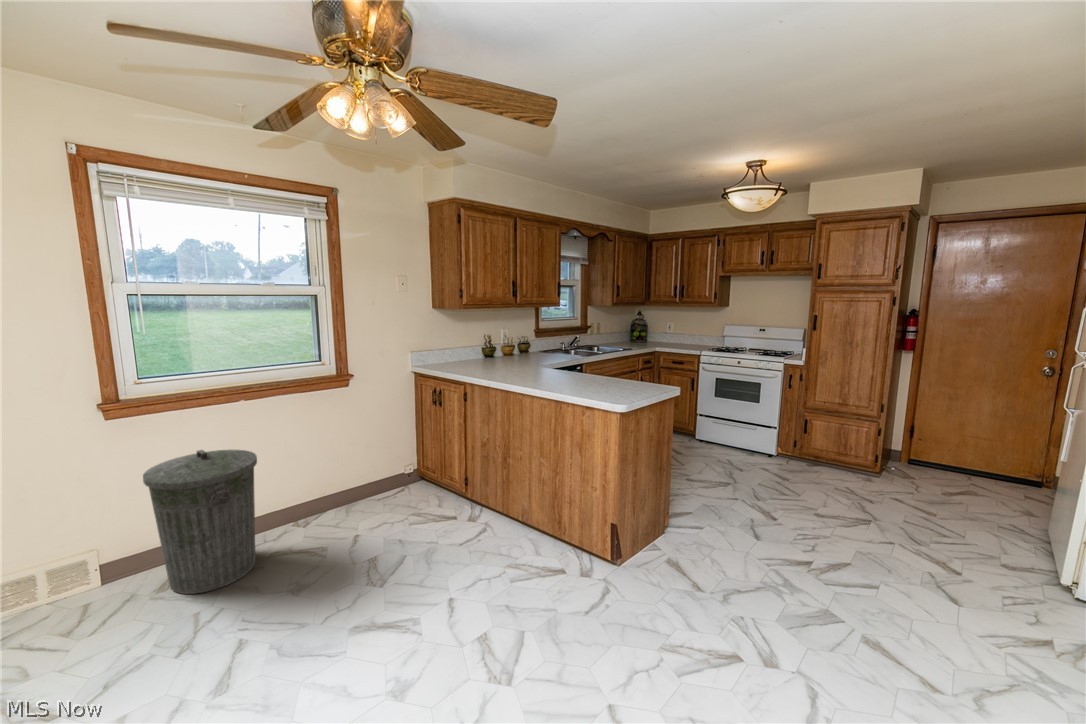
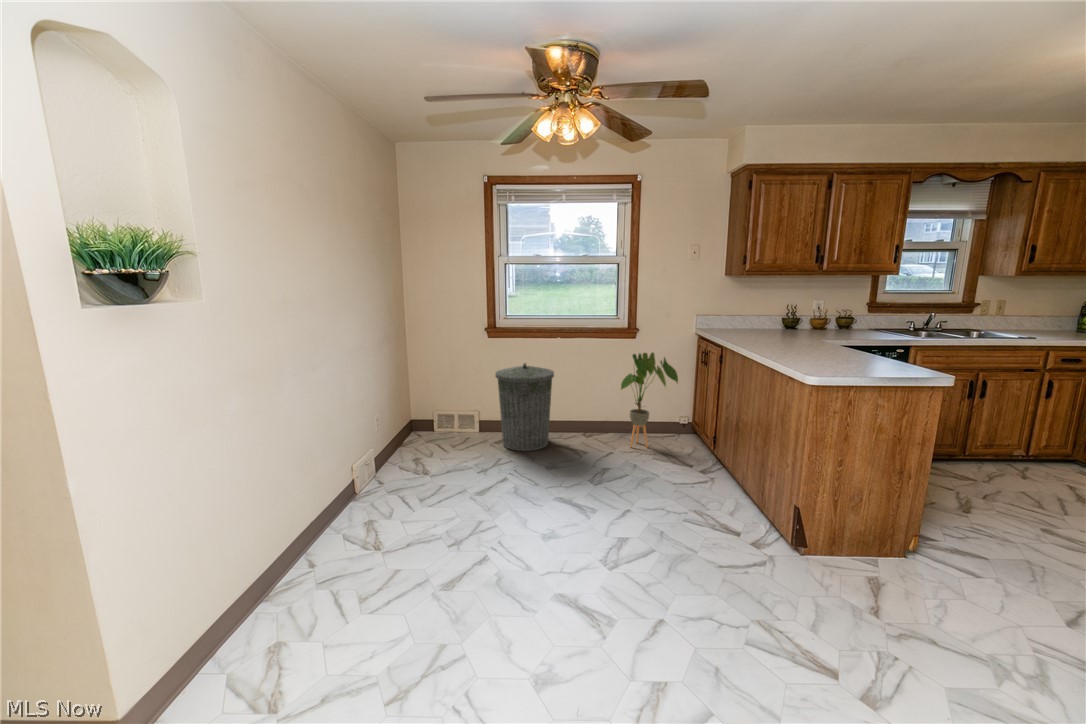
house plant: none [345,400,422,519] -> present [621,352,678,447]

